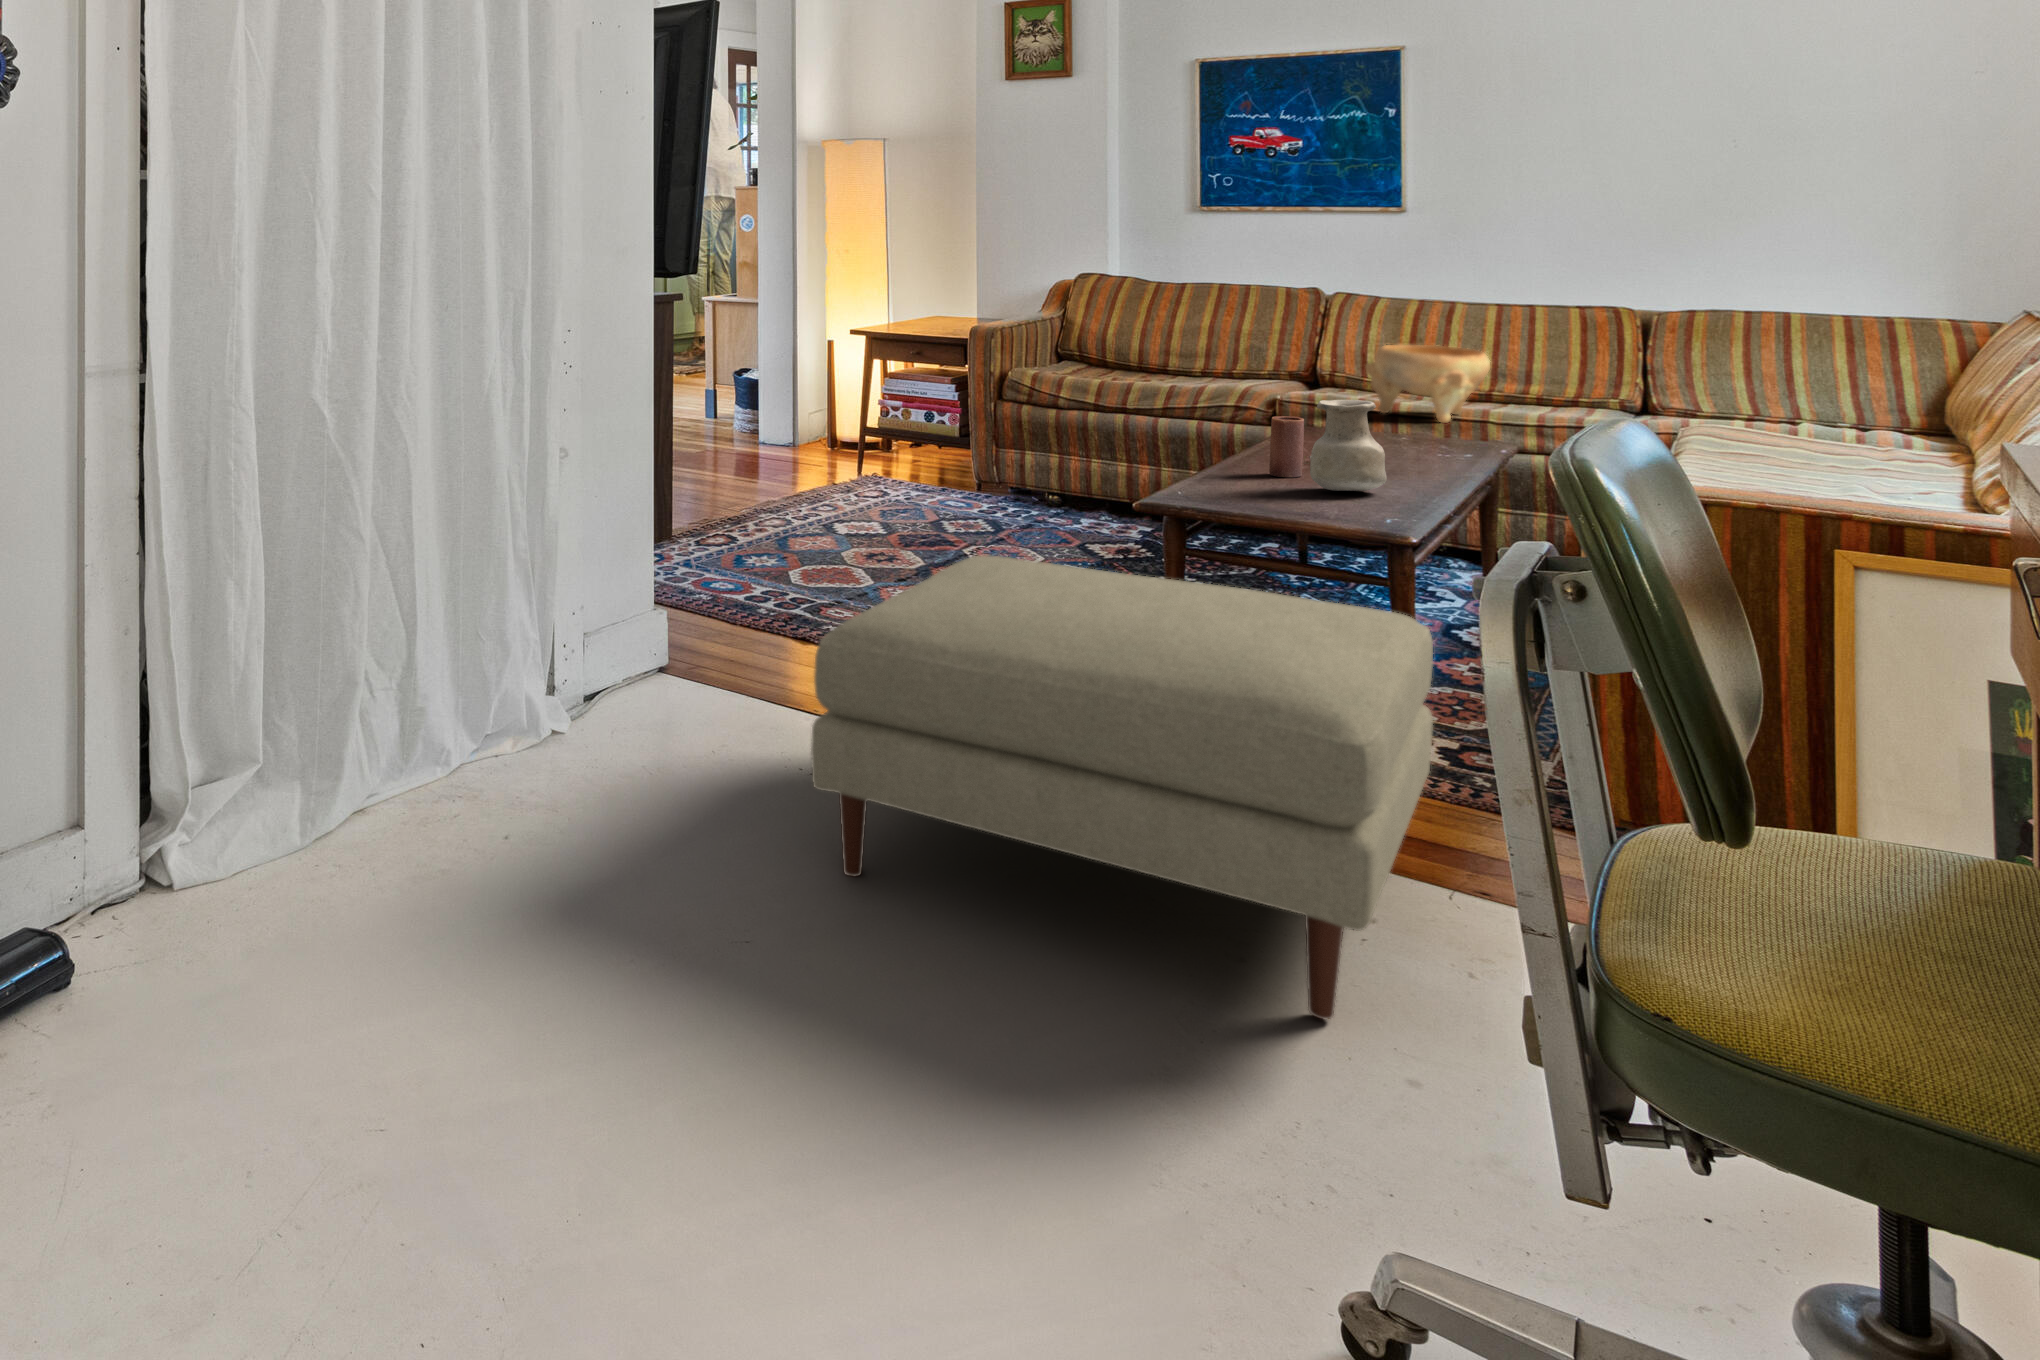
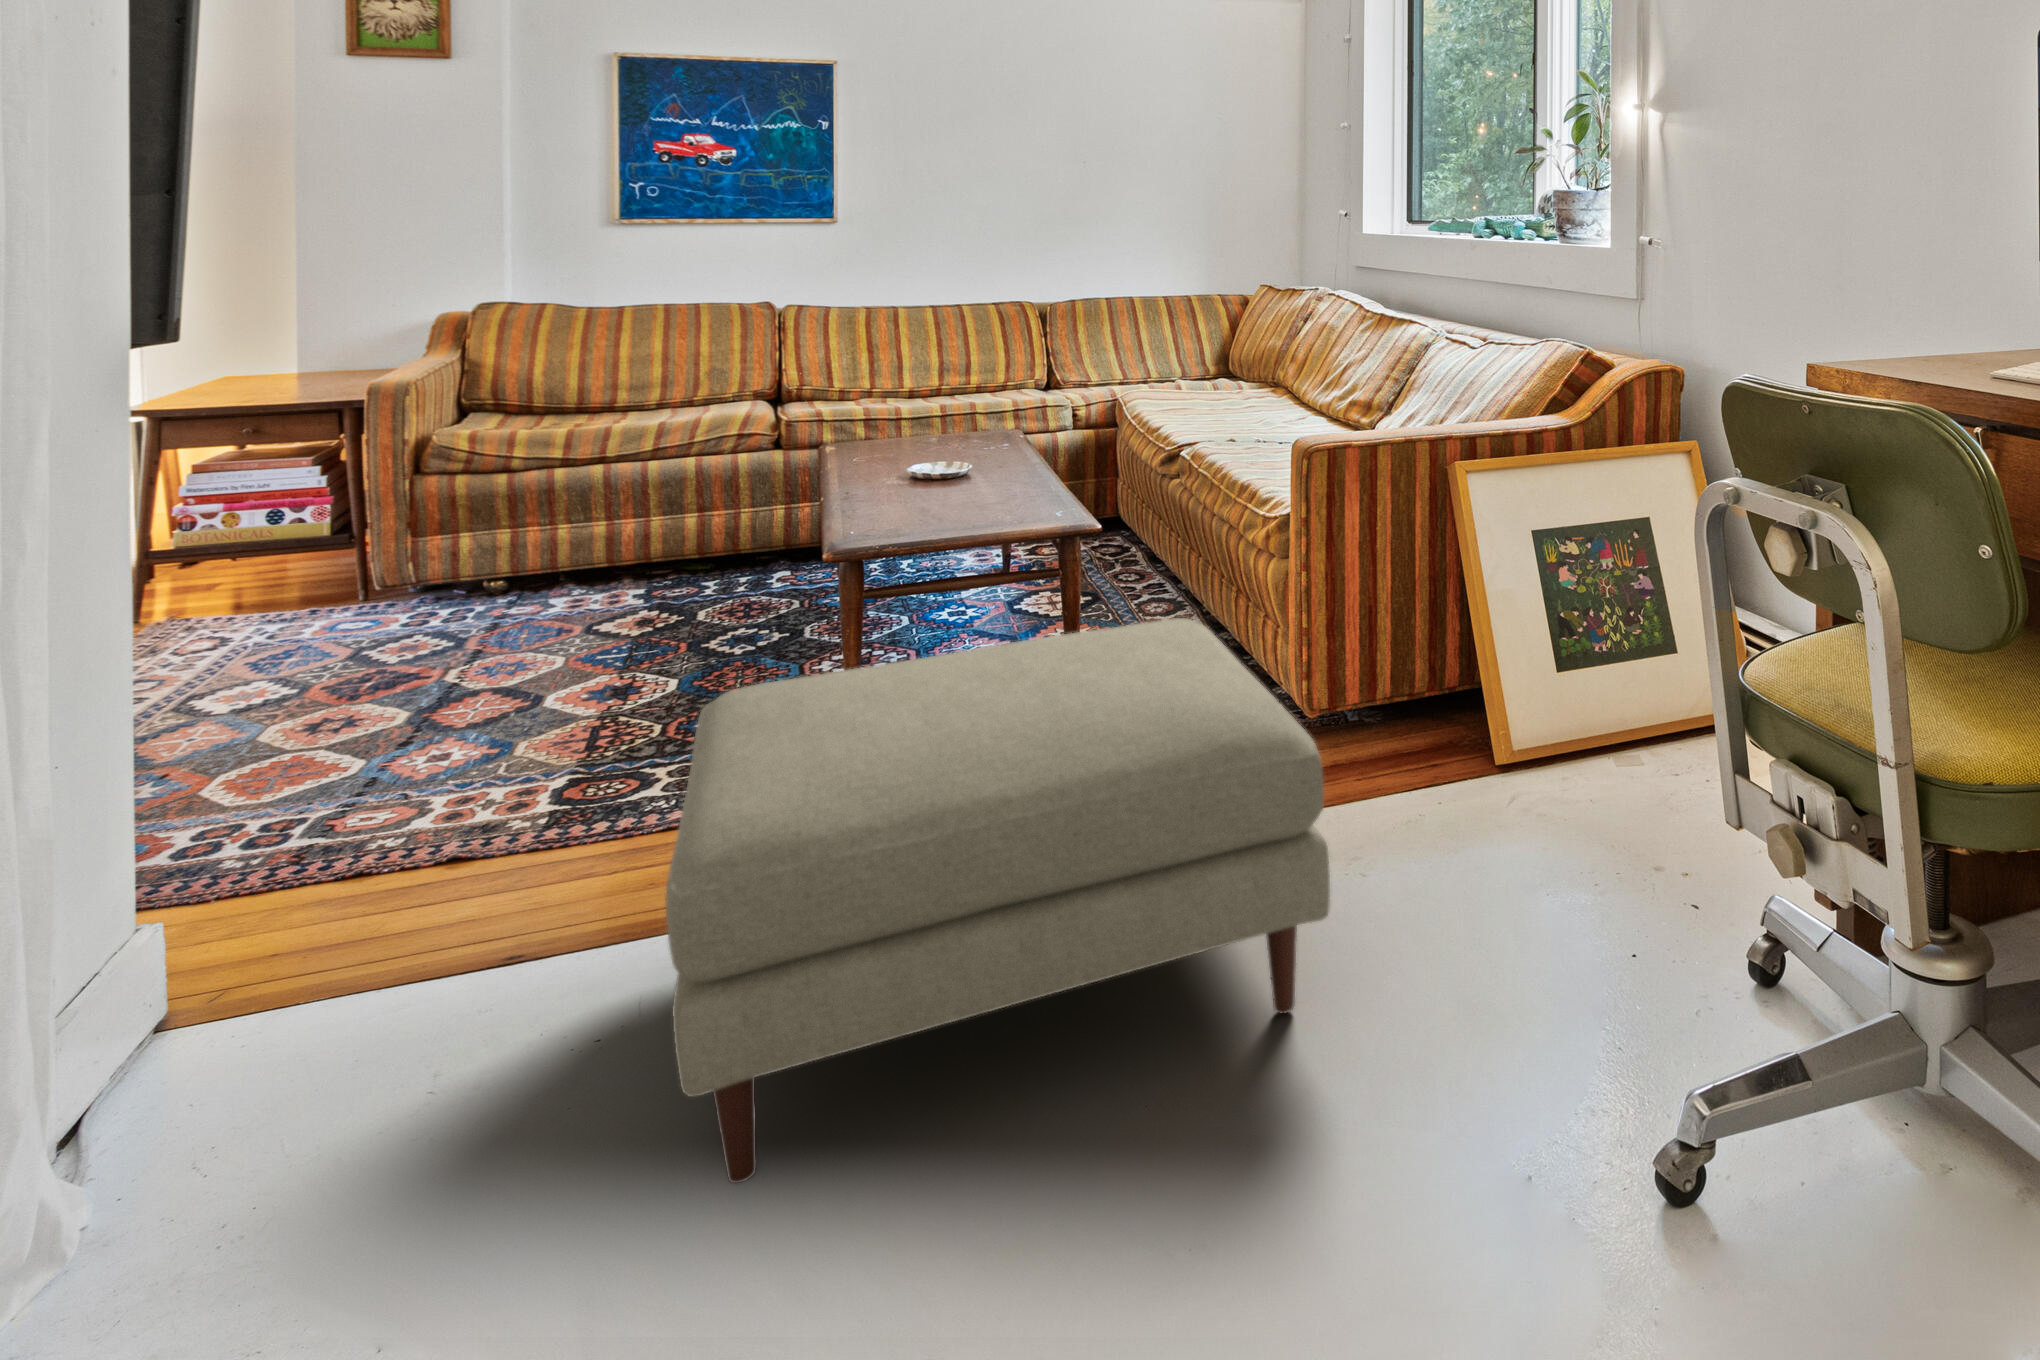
decorative bowl: present [1366,345,1490,423] -> none [855,351,963,422]
vase: present [1310,400,1387,491] -> none [933,419,1004,510]
candle: present [1269,416,1304,477] -> none [870,443,905,506]

